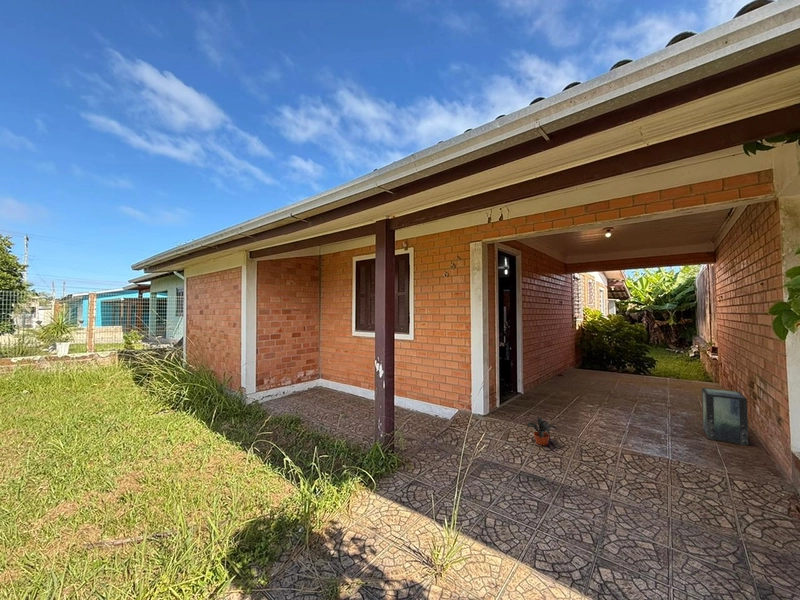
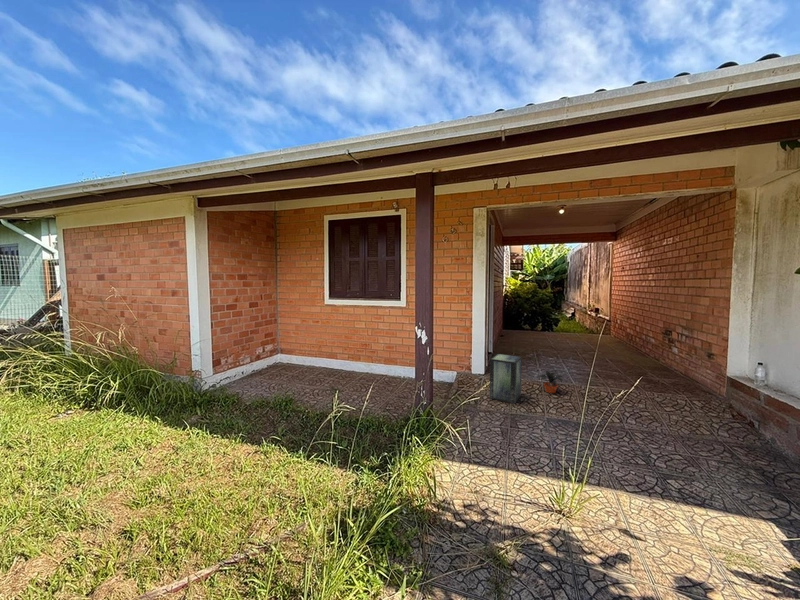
storage box: present [702,388,748,446] -> present [490,354,522,404]

